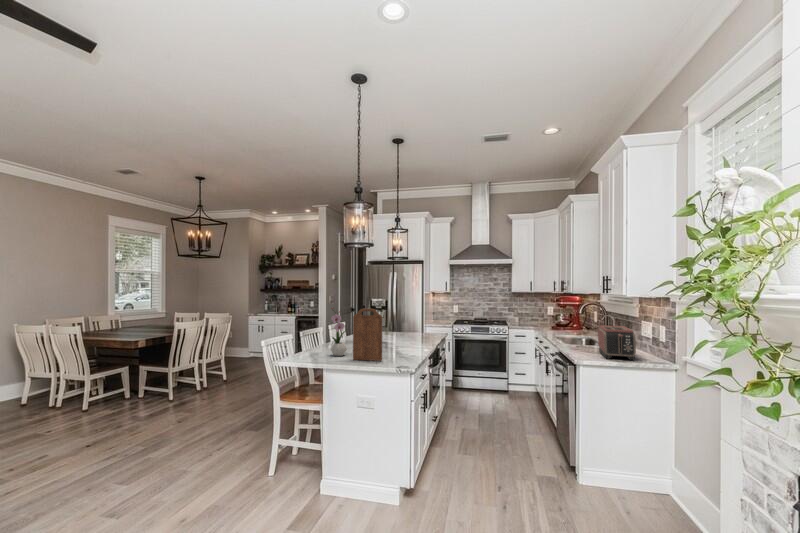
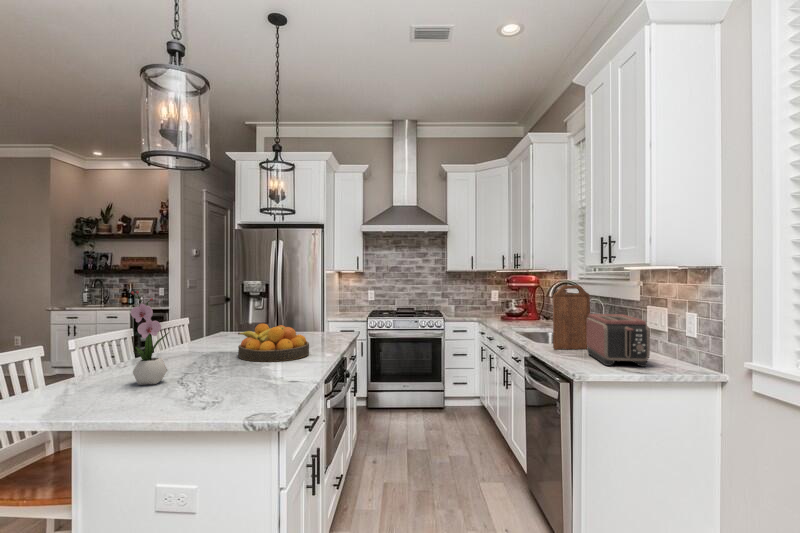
cutting board: present [353,309,382,361] -> present [553,285,590,349]
fruit bowl: none [377,326,418,349] -> present [238,323,309,362]

